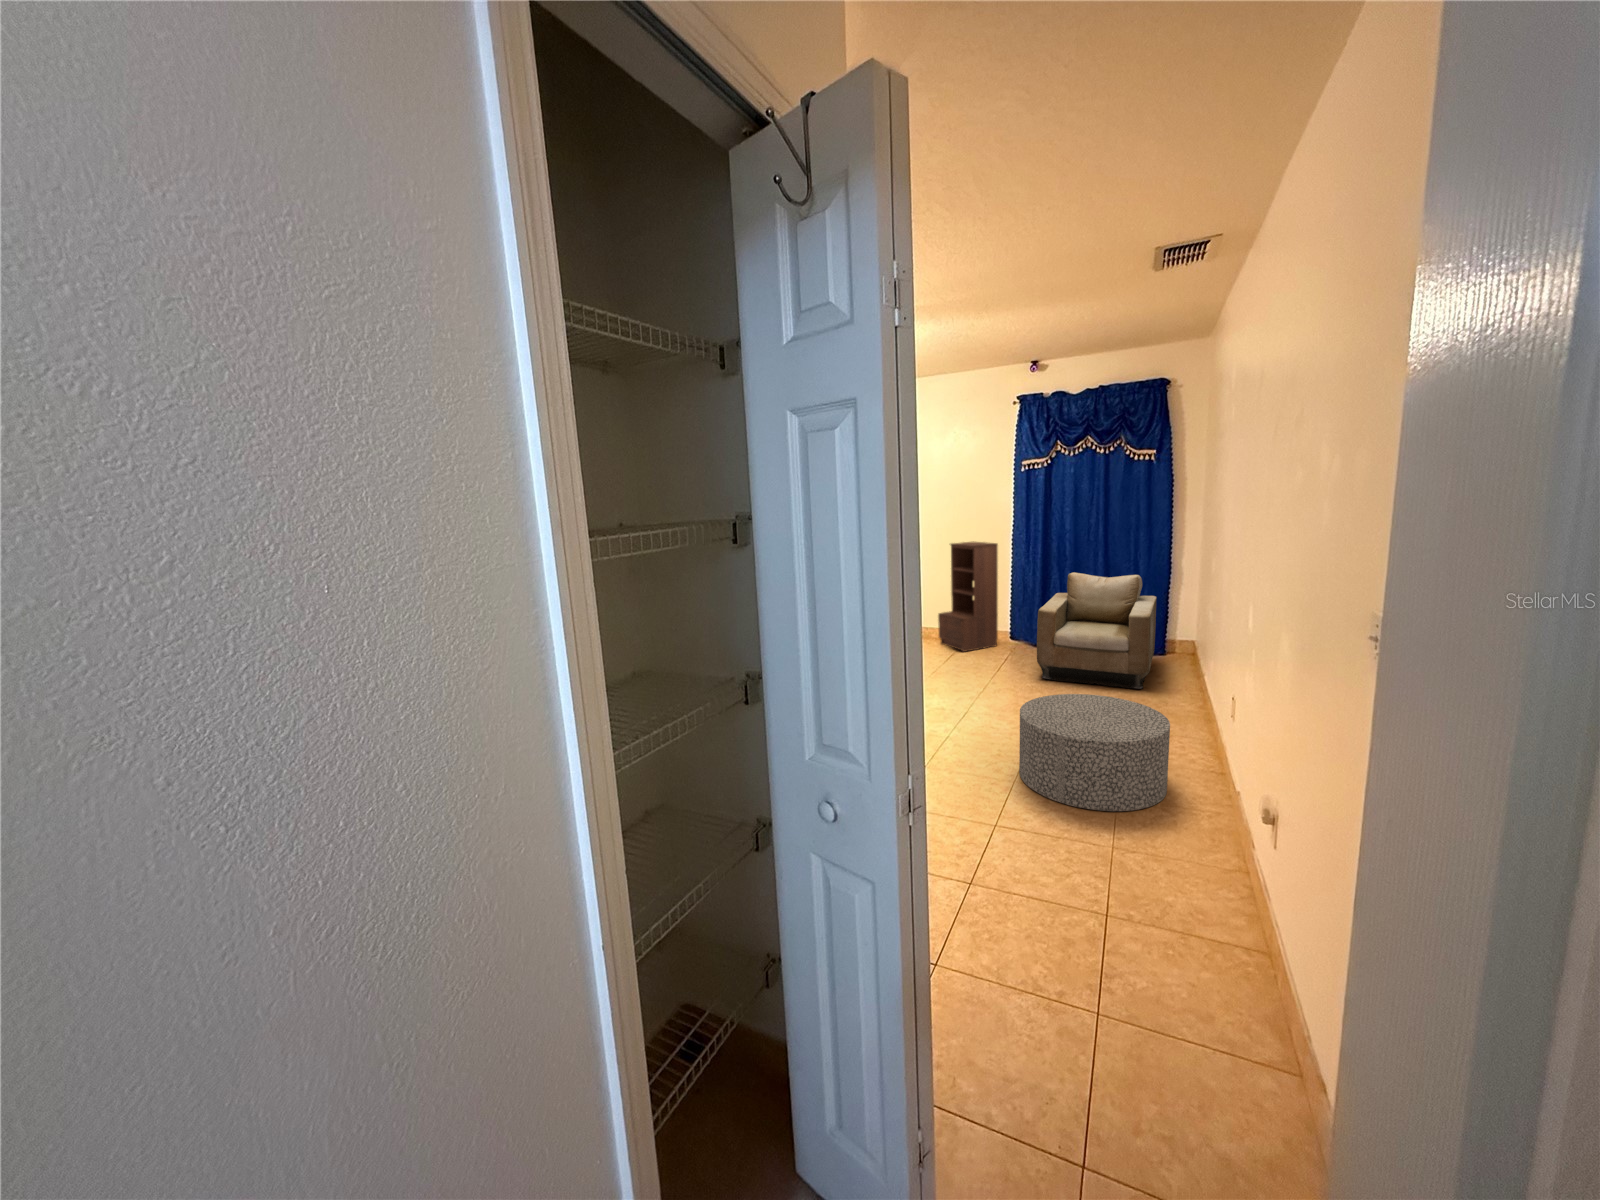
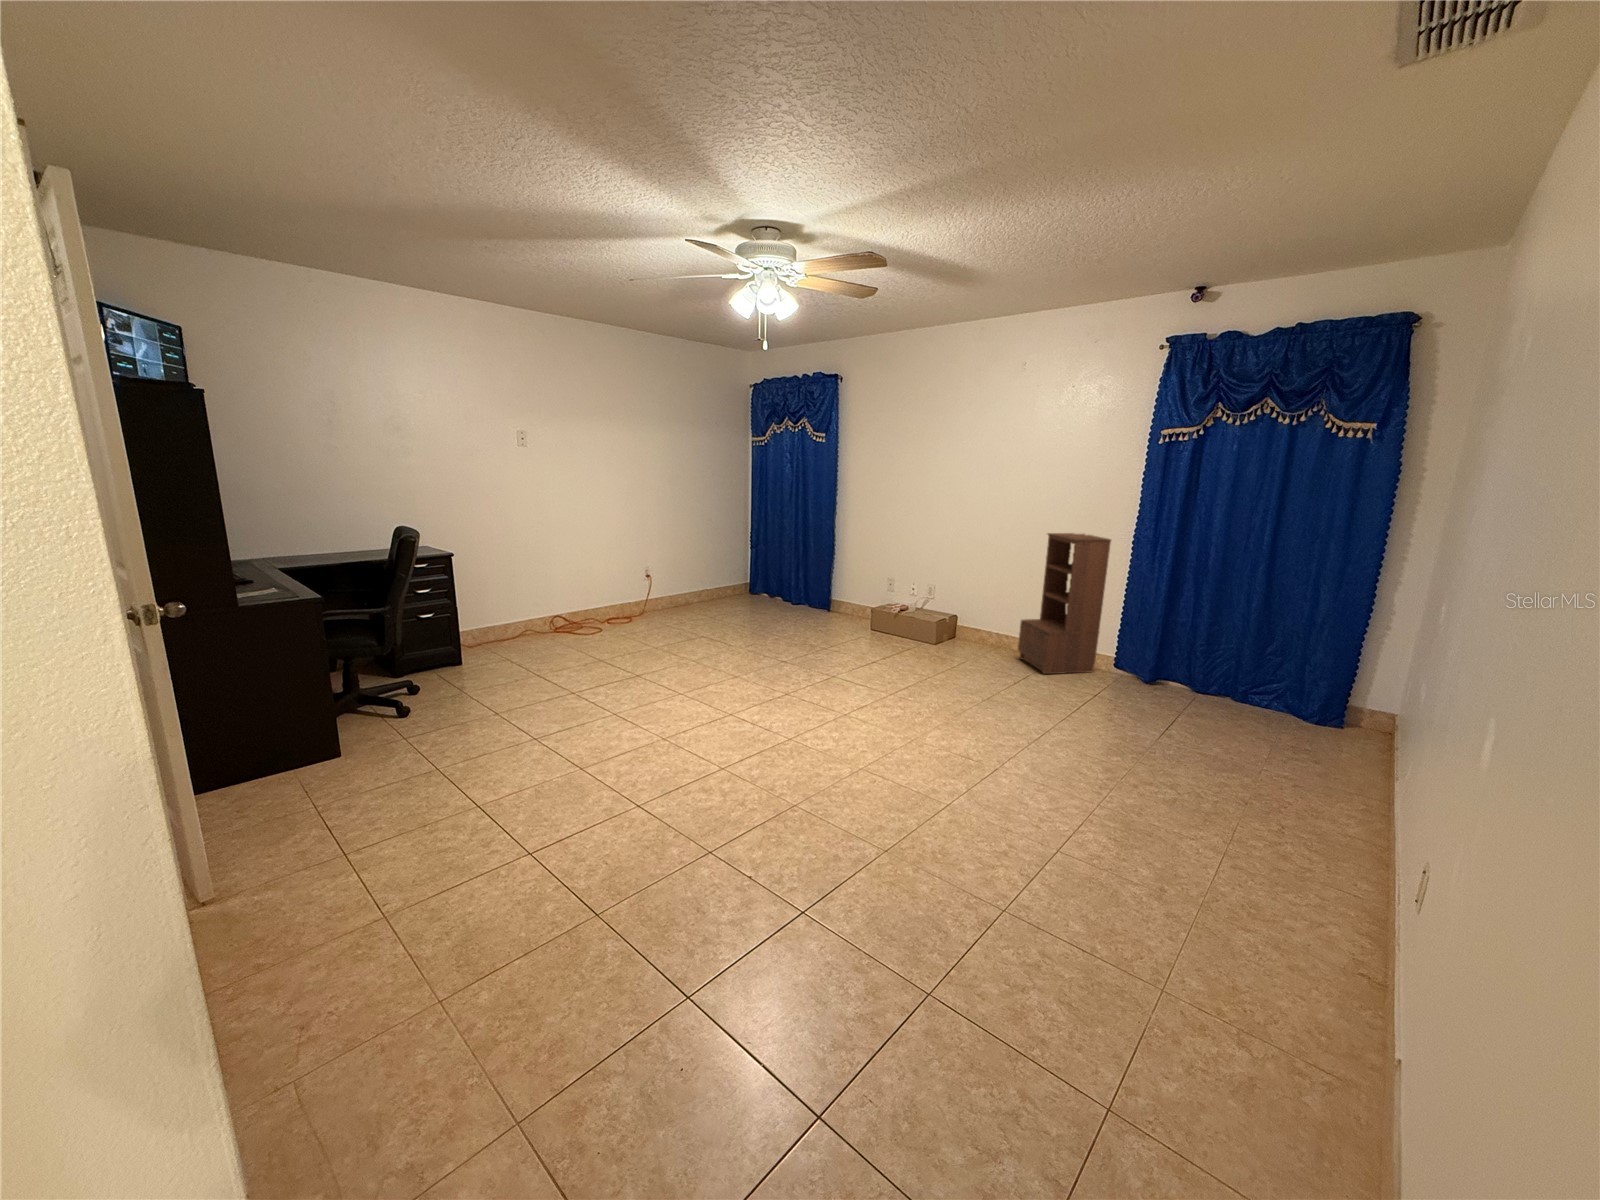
armchair: present [1037,572,1157,689] -> none [1131,592,1340,779]
ottoman: present [1019,694,1170,811] -> none [1032,787,1299,1032]

